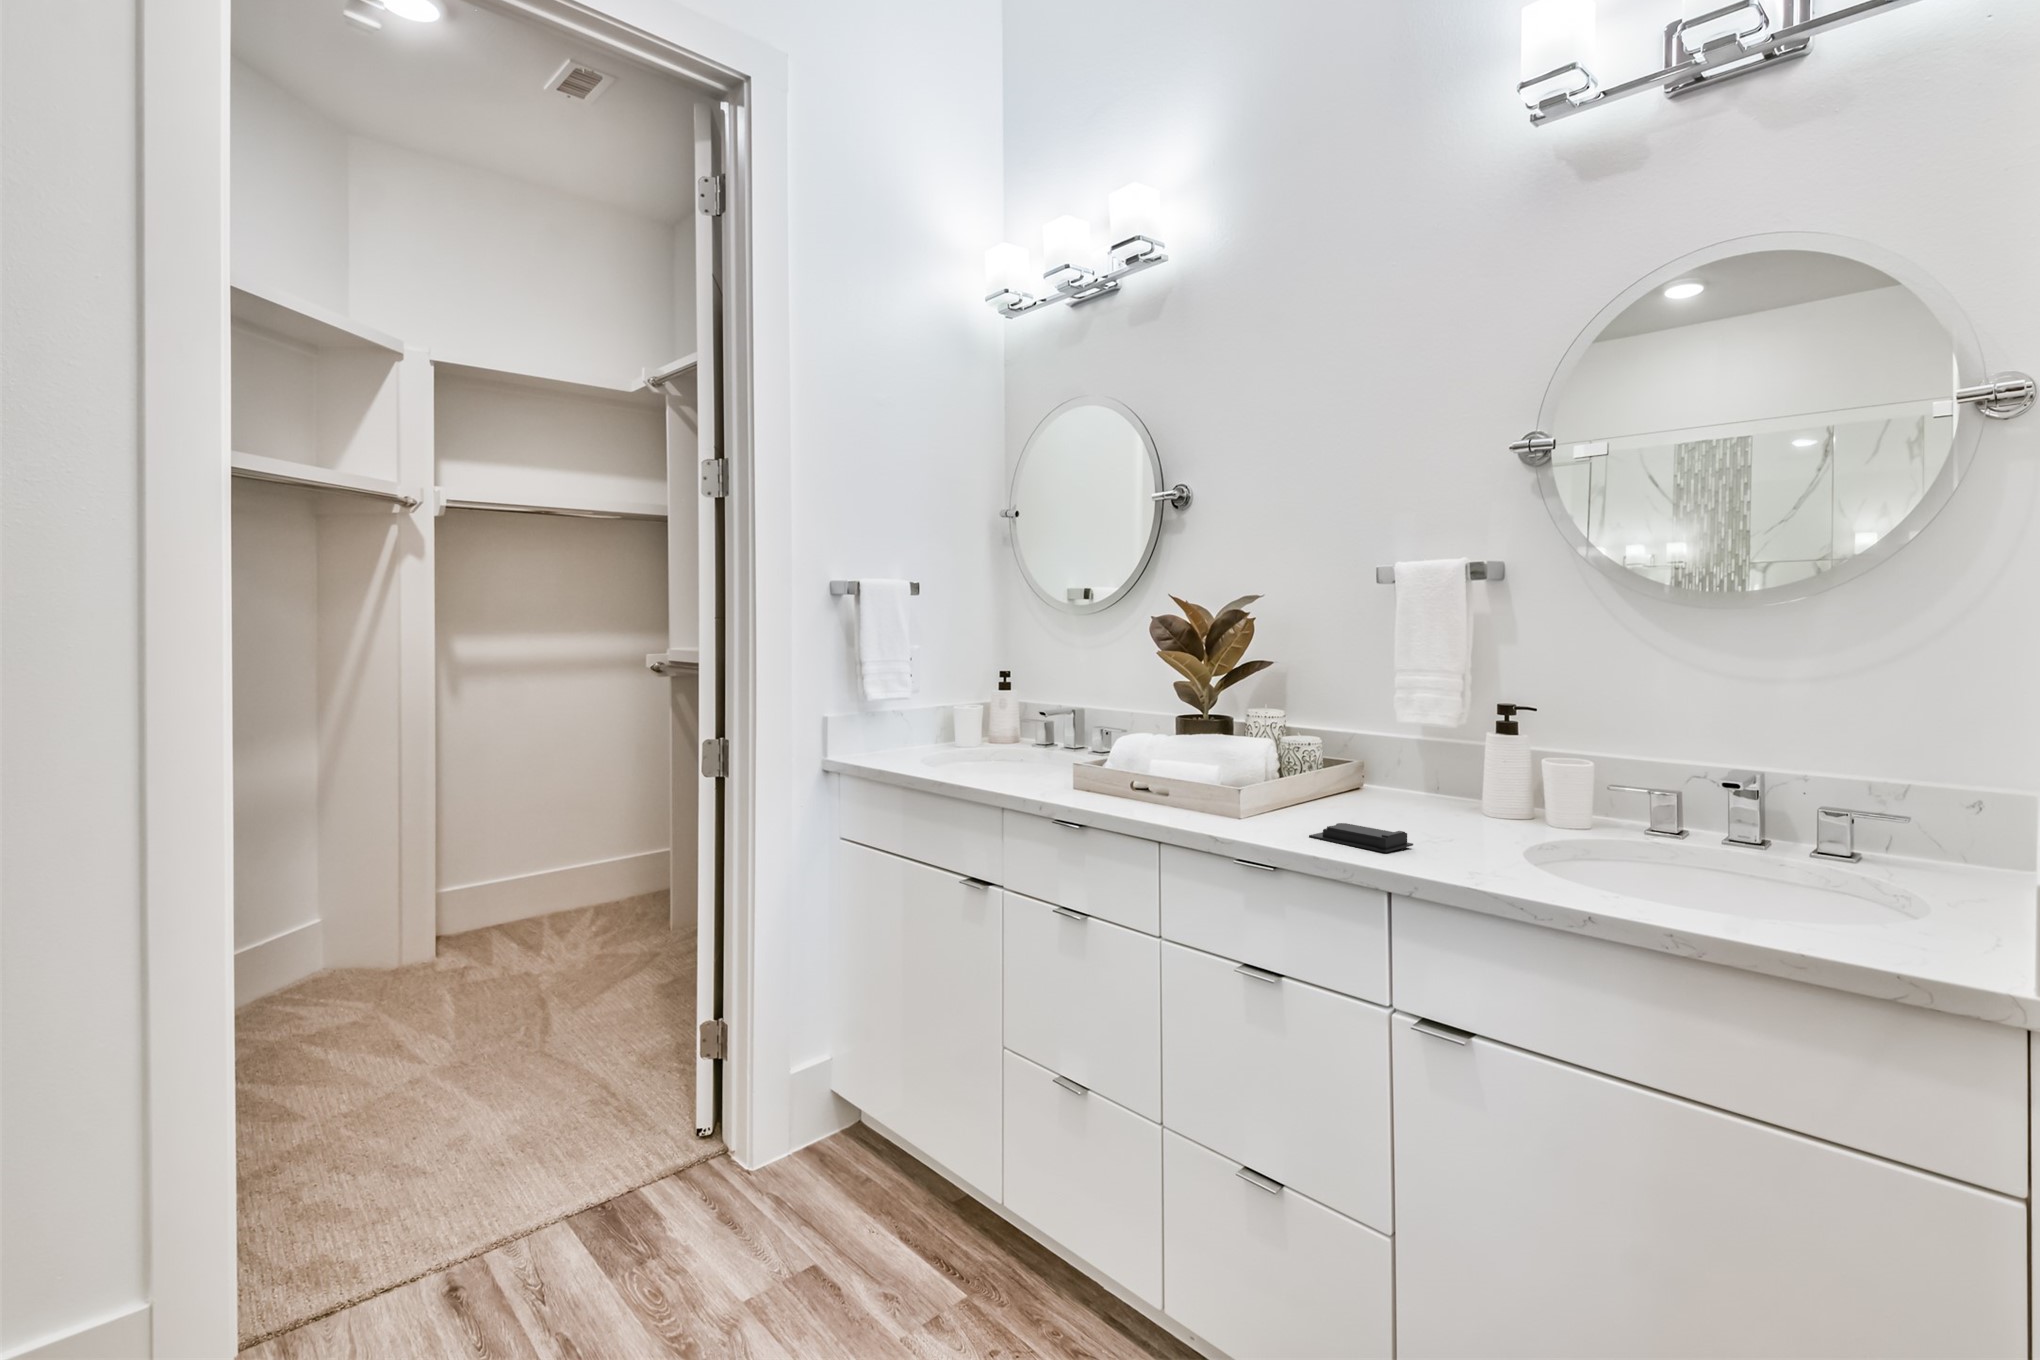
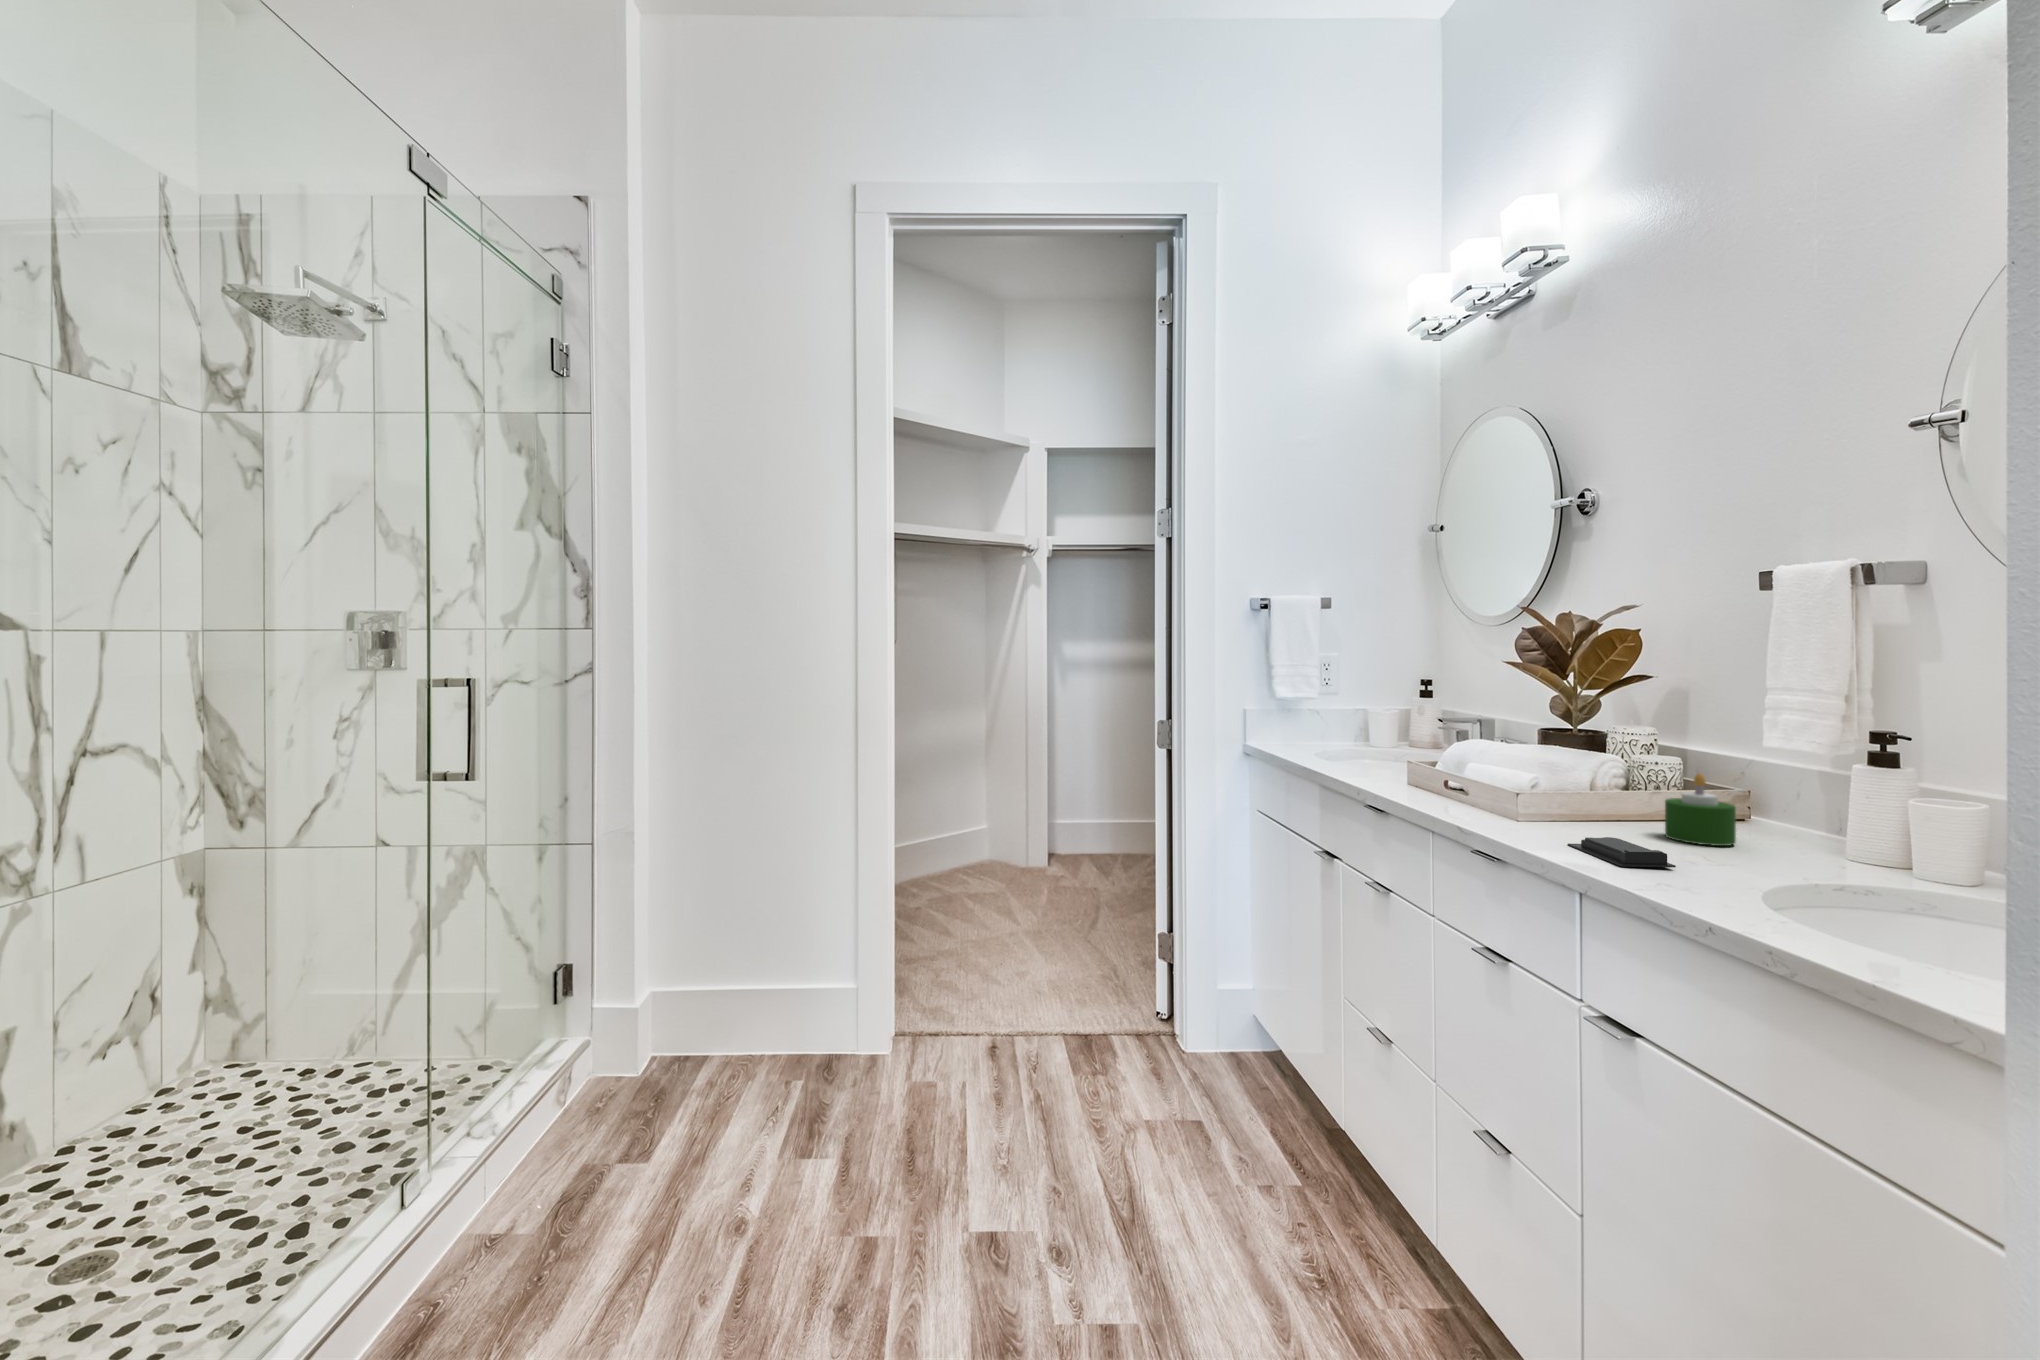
candle: none [1329,751,1382,818] -> present [1665,774,1736,846]

